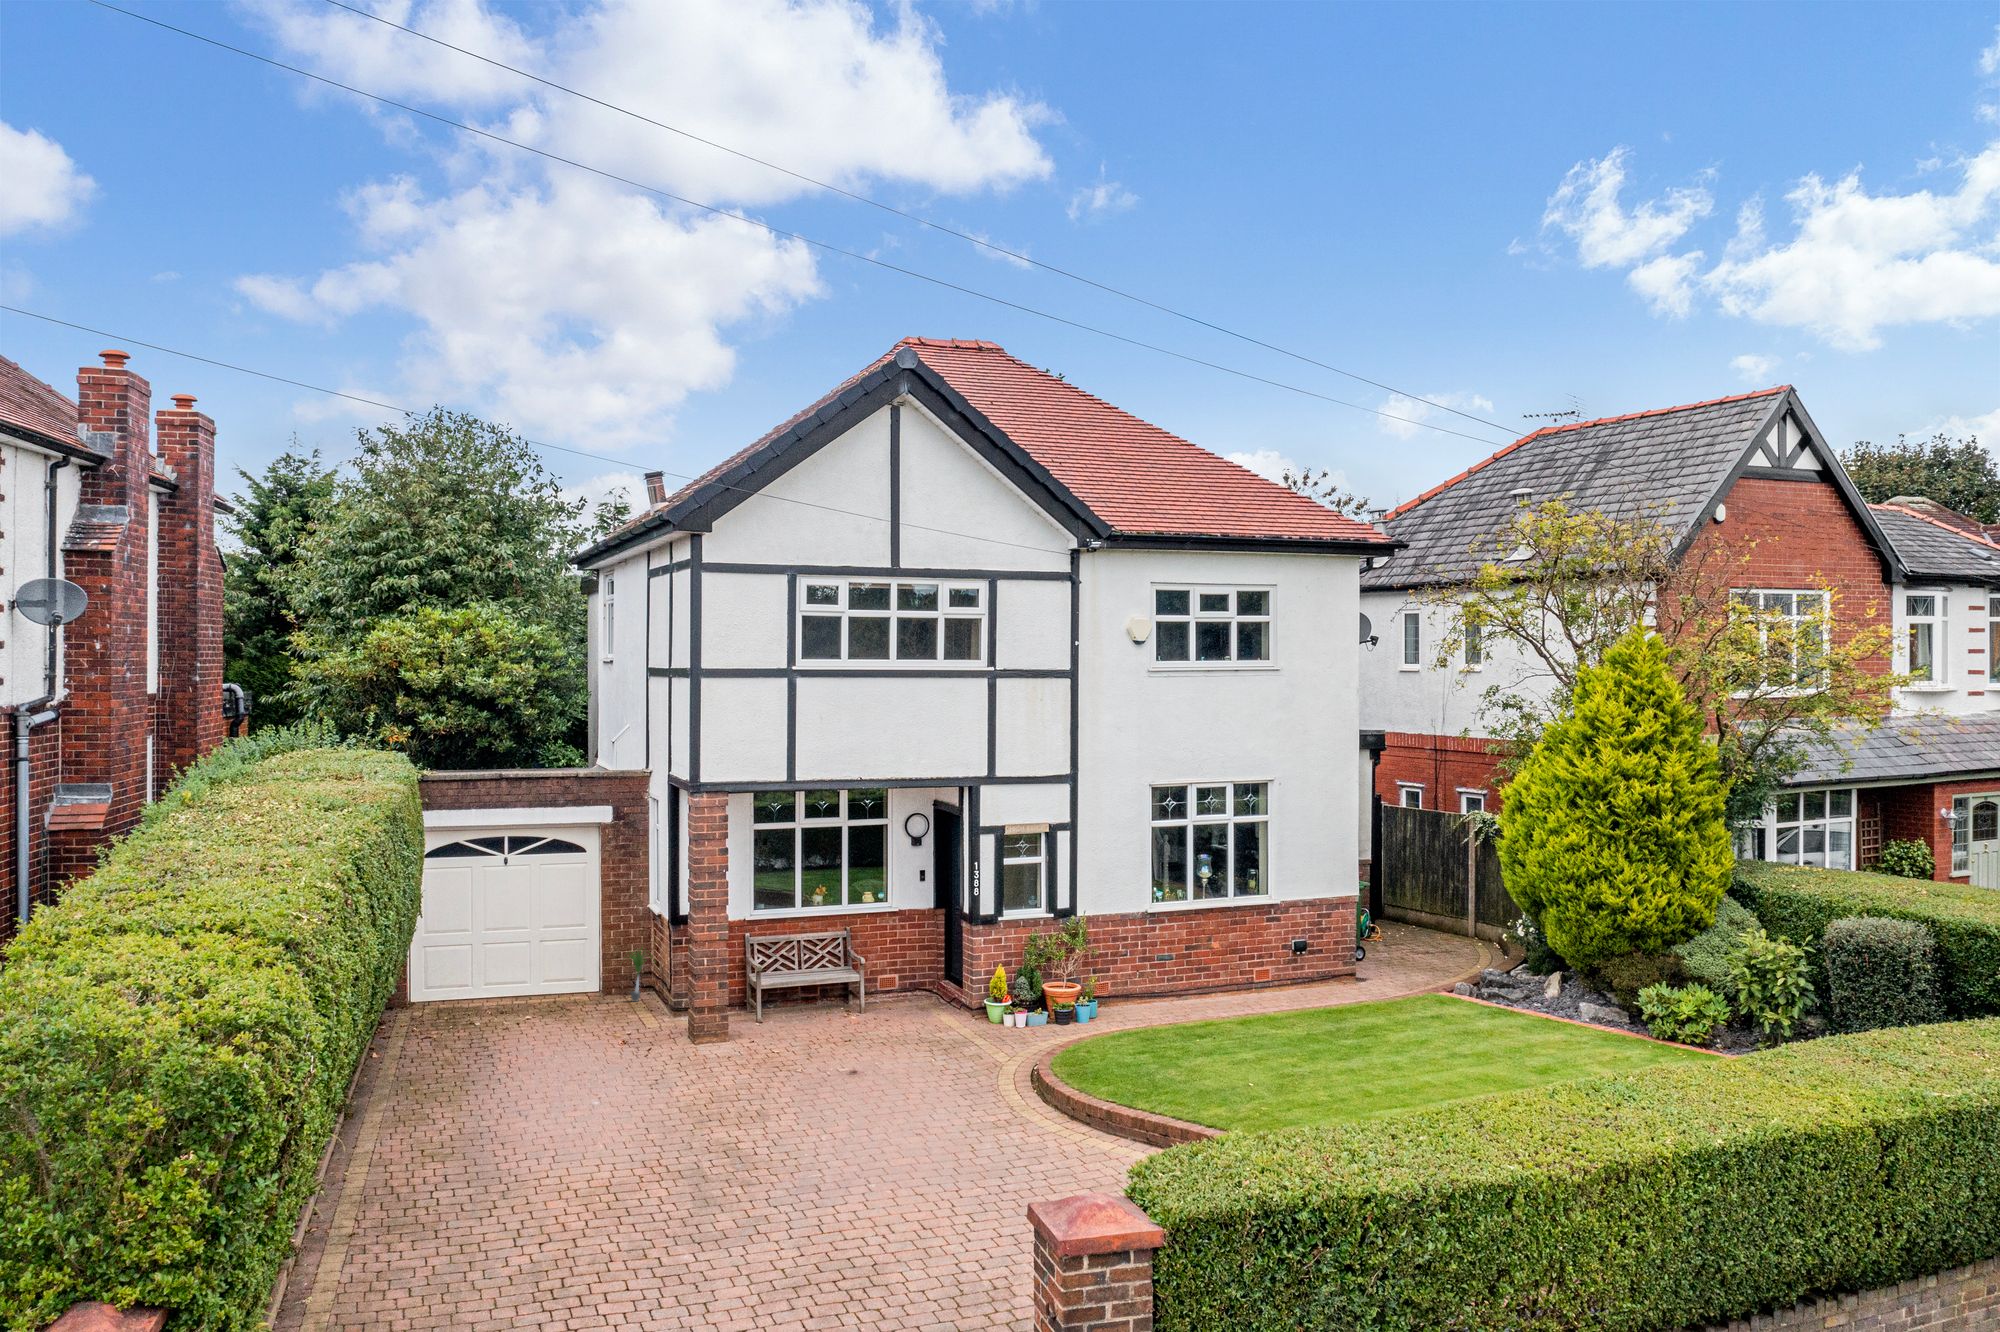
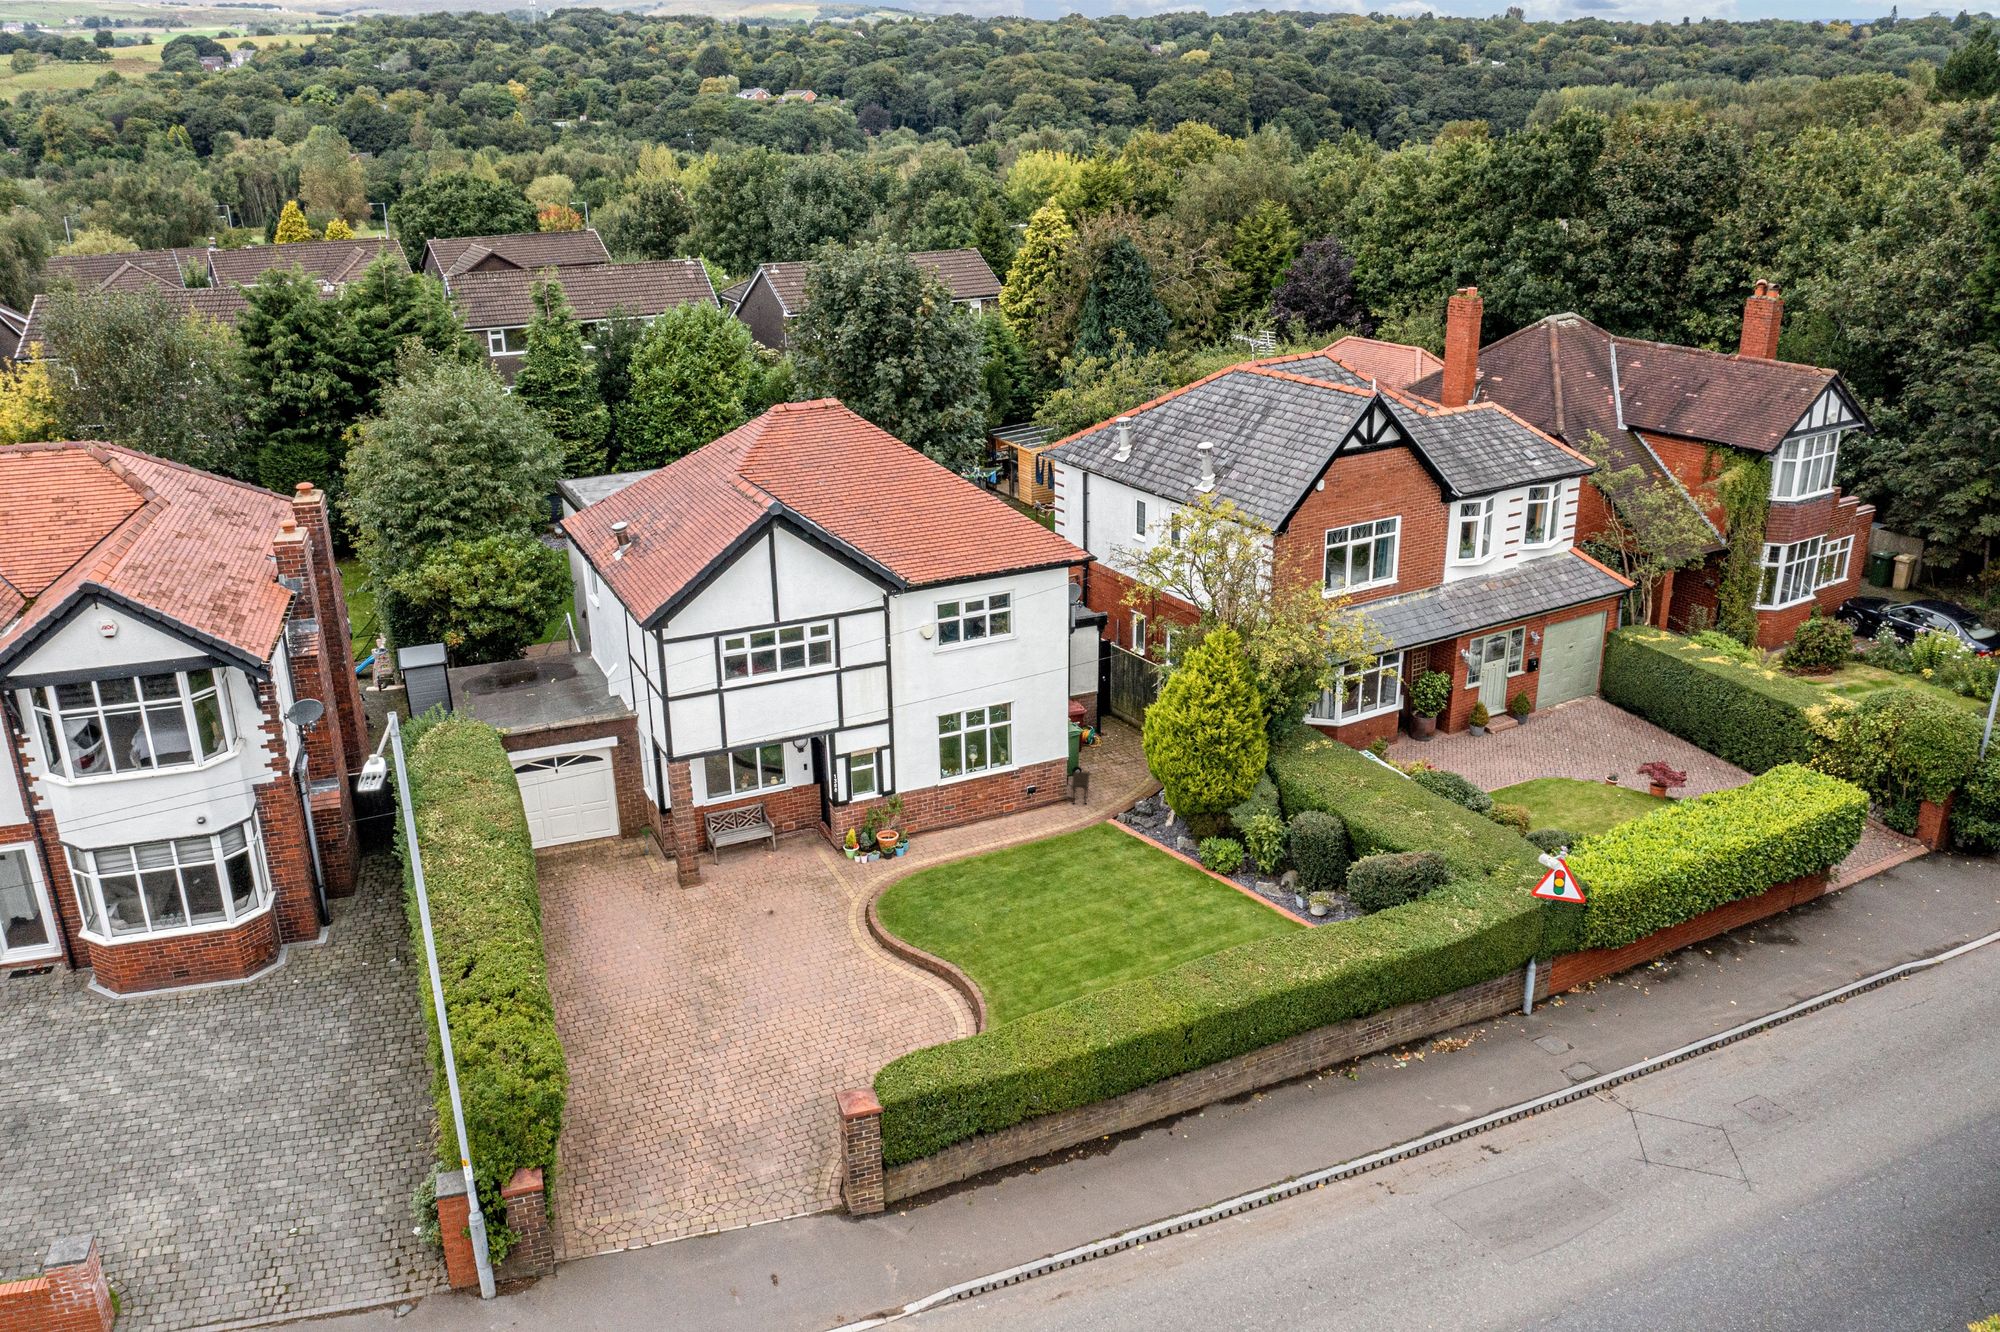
bench: none [1366,933,1399,978] -> present [1071,772,1090,804]

